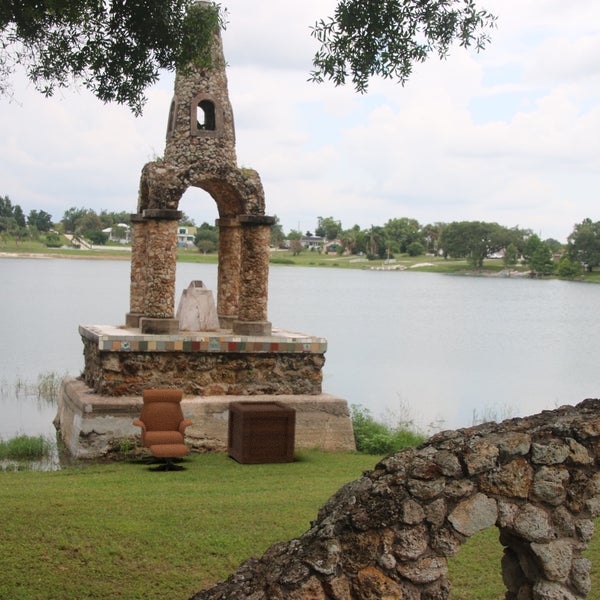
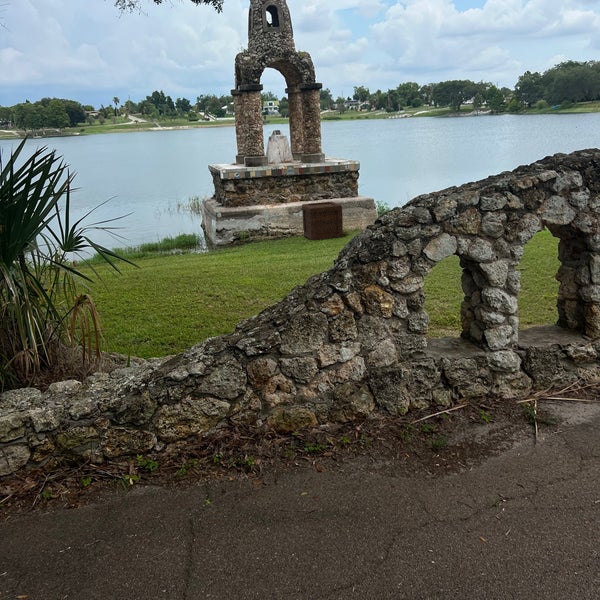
lounge chair: present [133,389,193,472] -> none [246,199,281,249]

